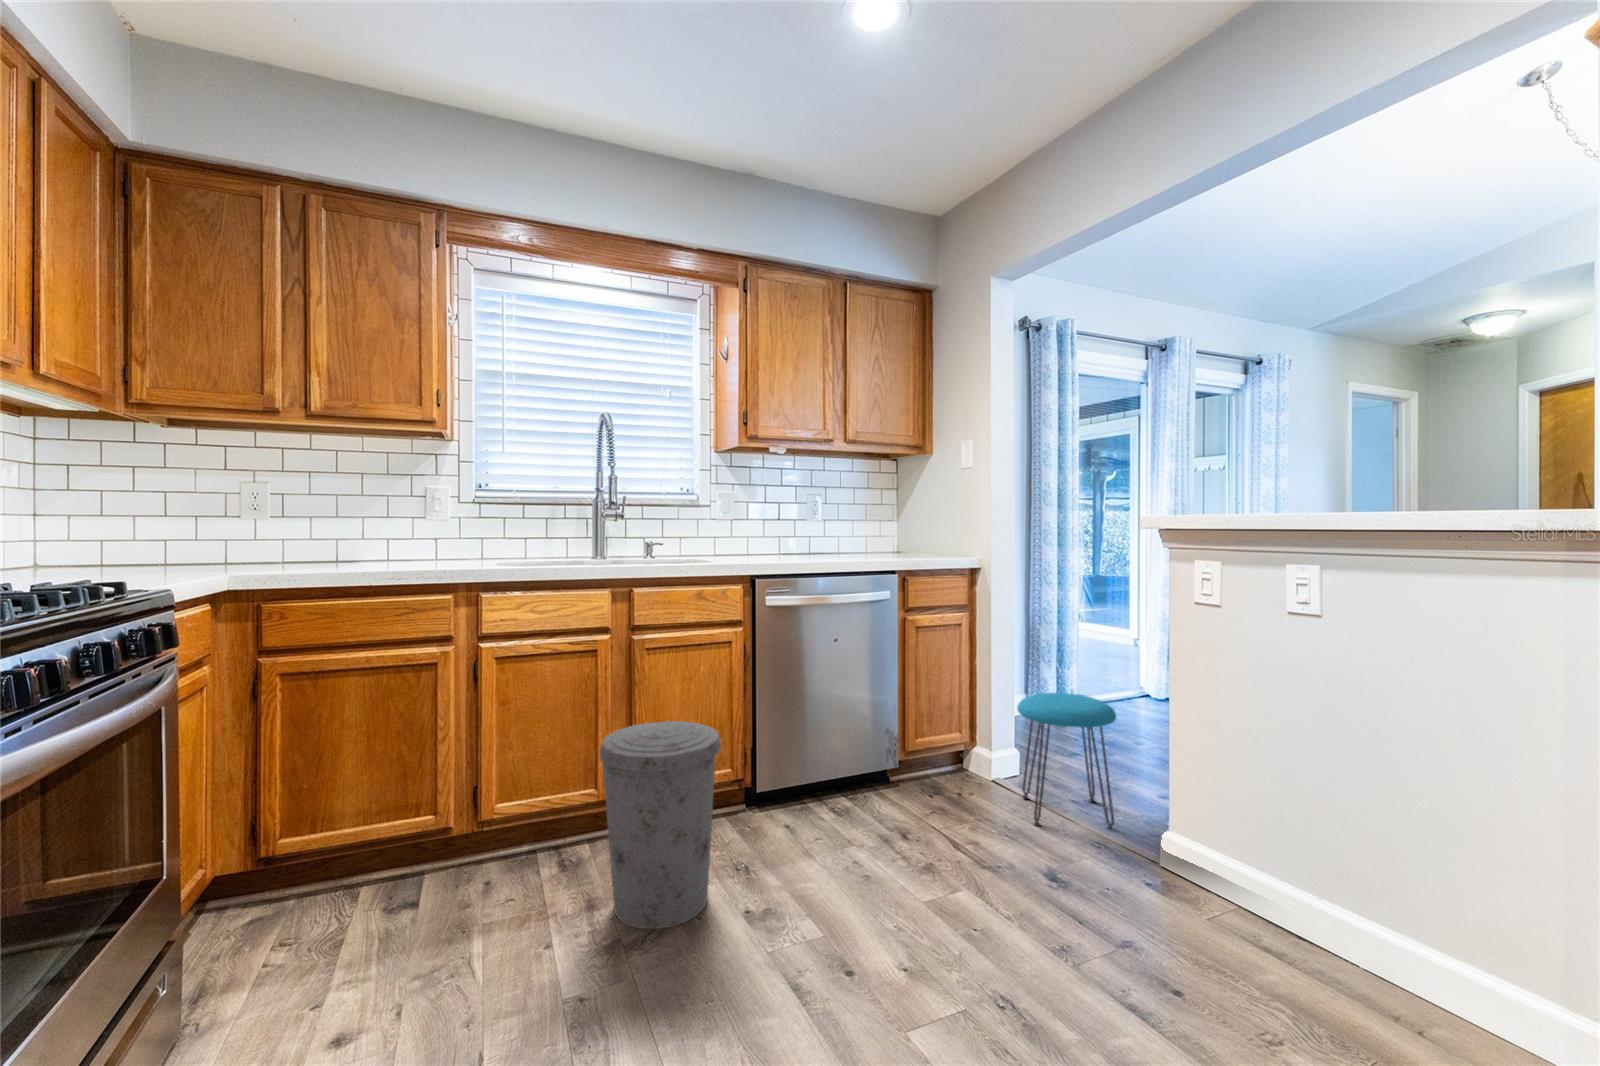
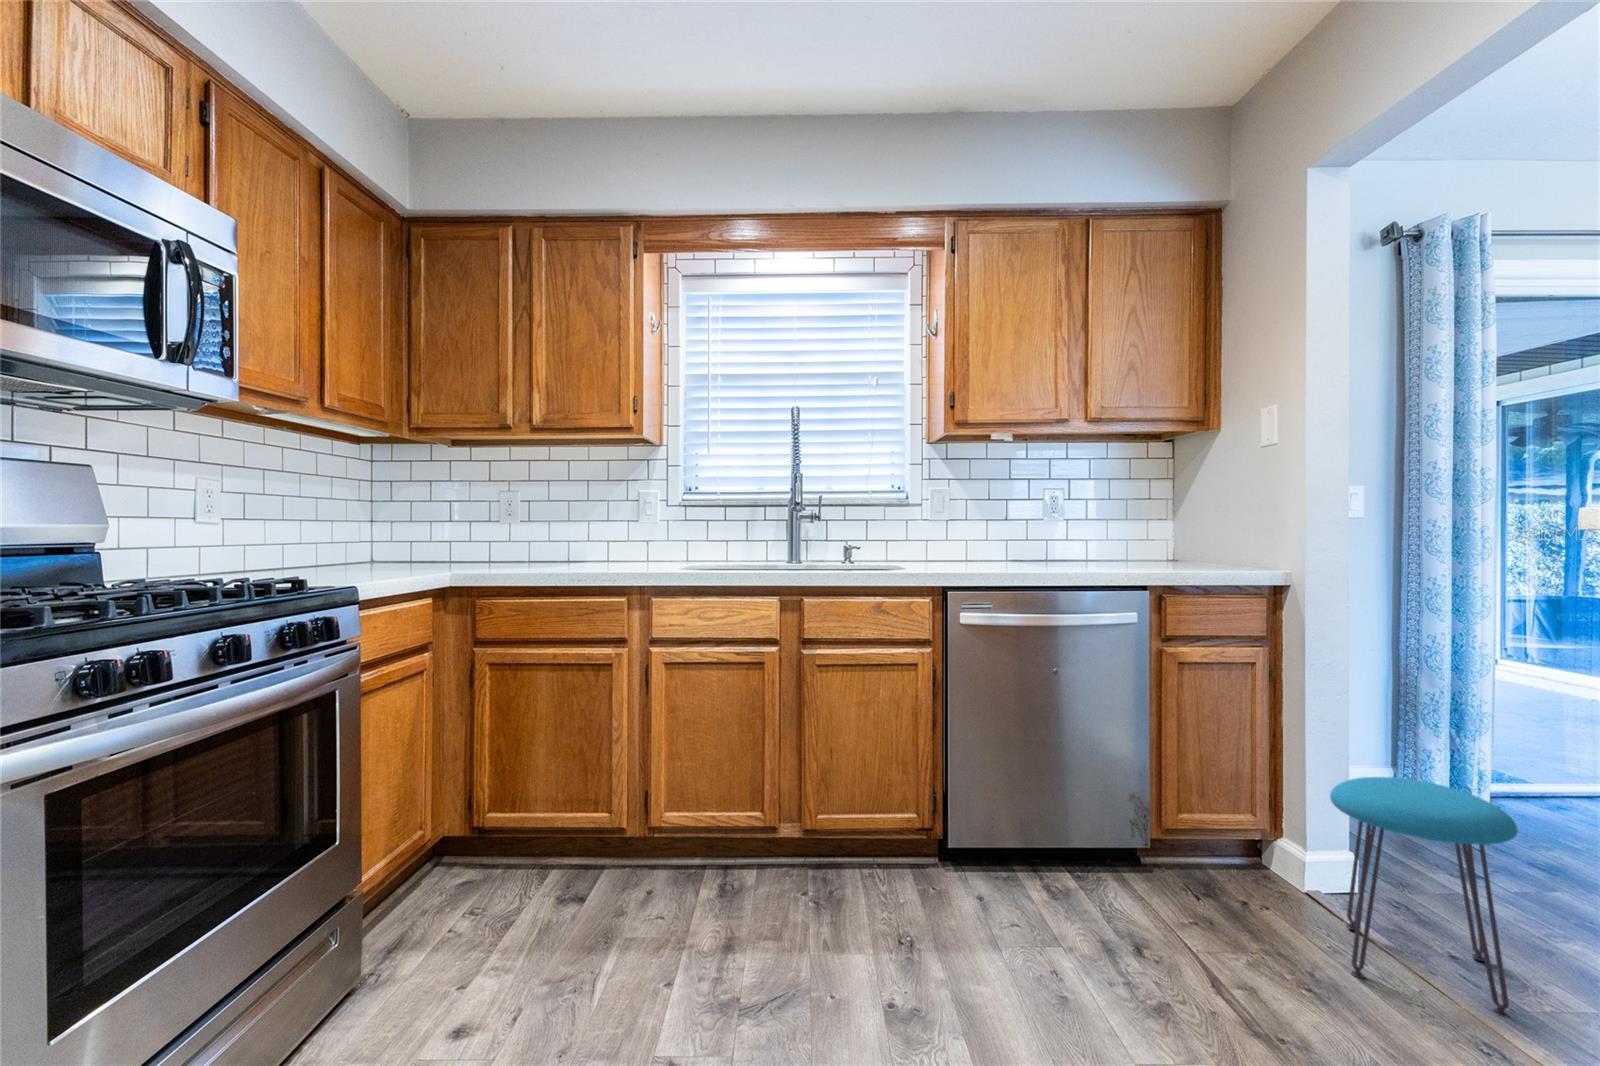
trash can: present [600,721,721,929] -> none [726,749,862,990]

